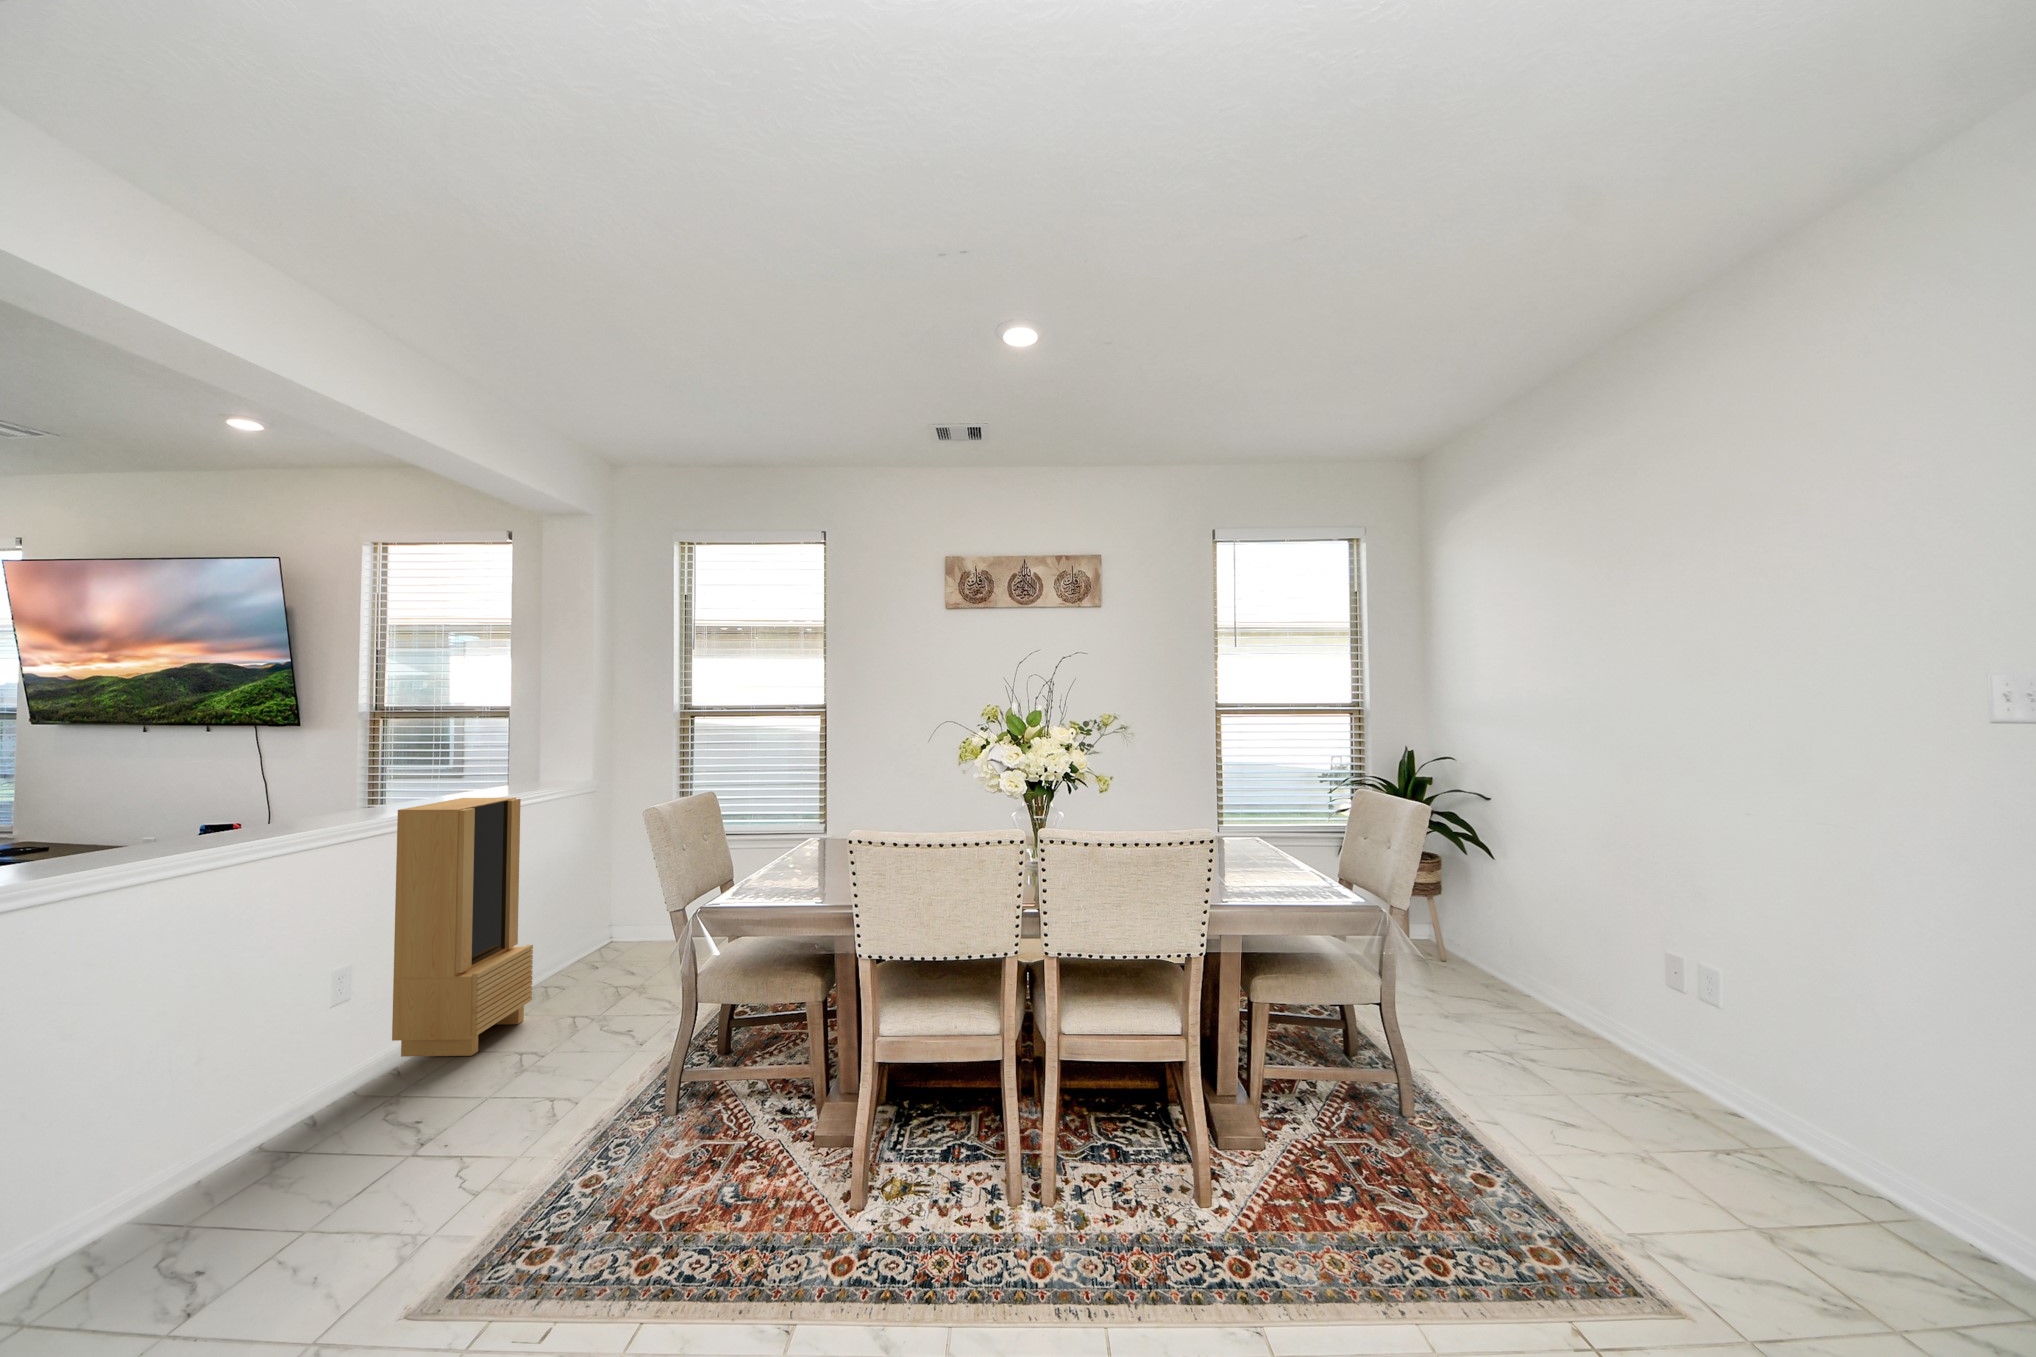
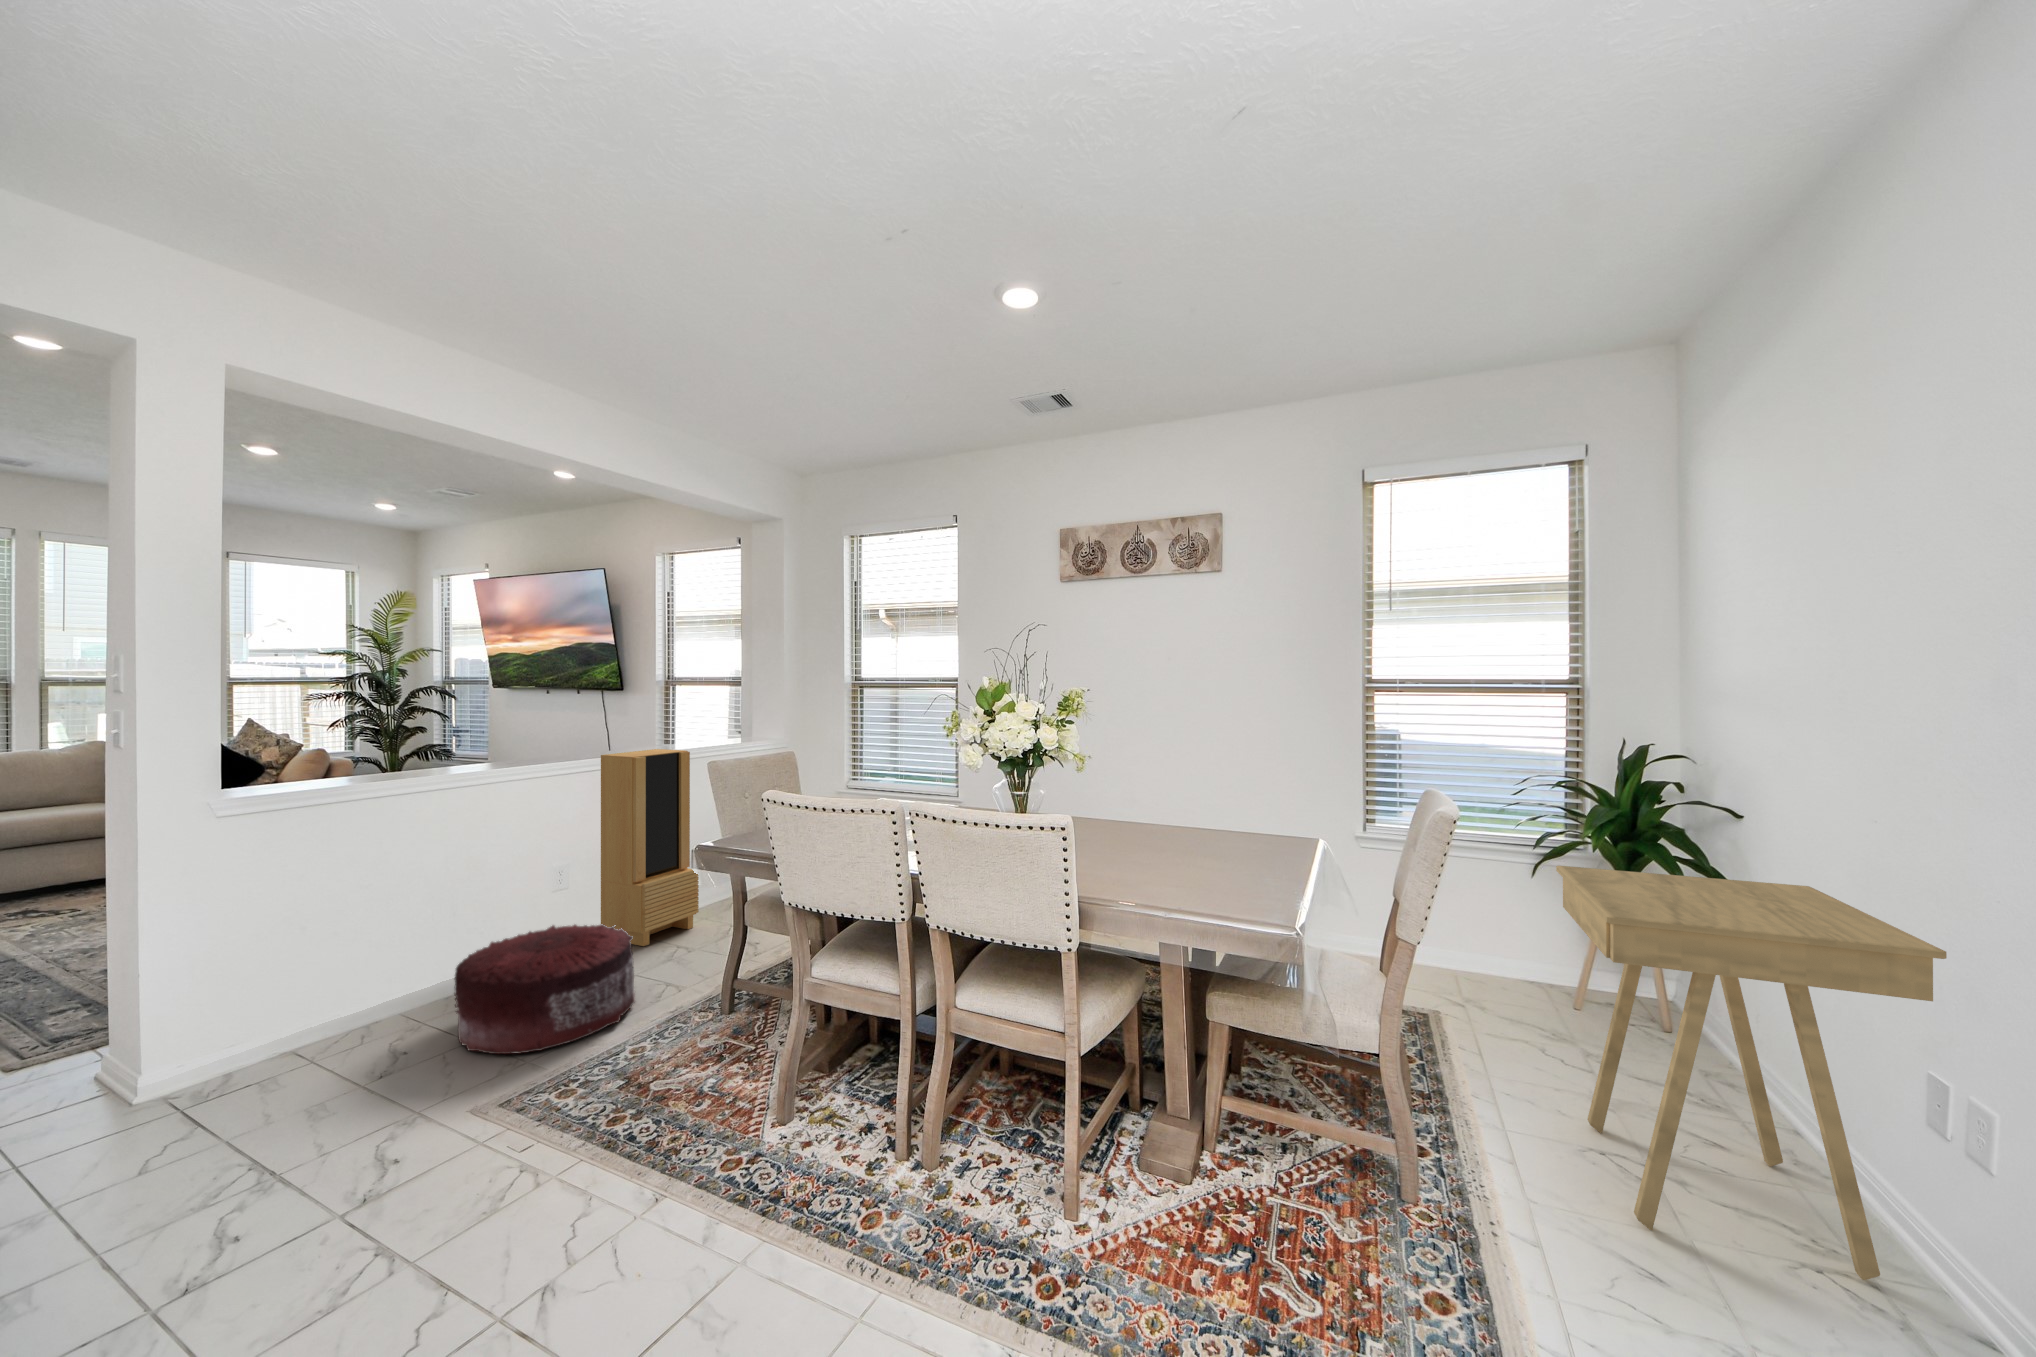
side table: none [1426,839,1683,1092] -> present [1556,866,1947,1280]
pouf: none [268,1028,538,1248] -> present [454,925,635,1054]

